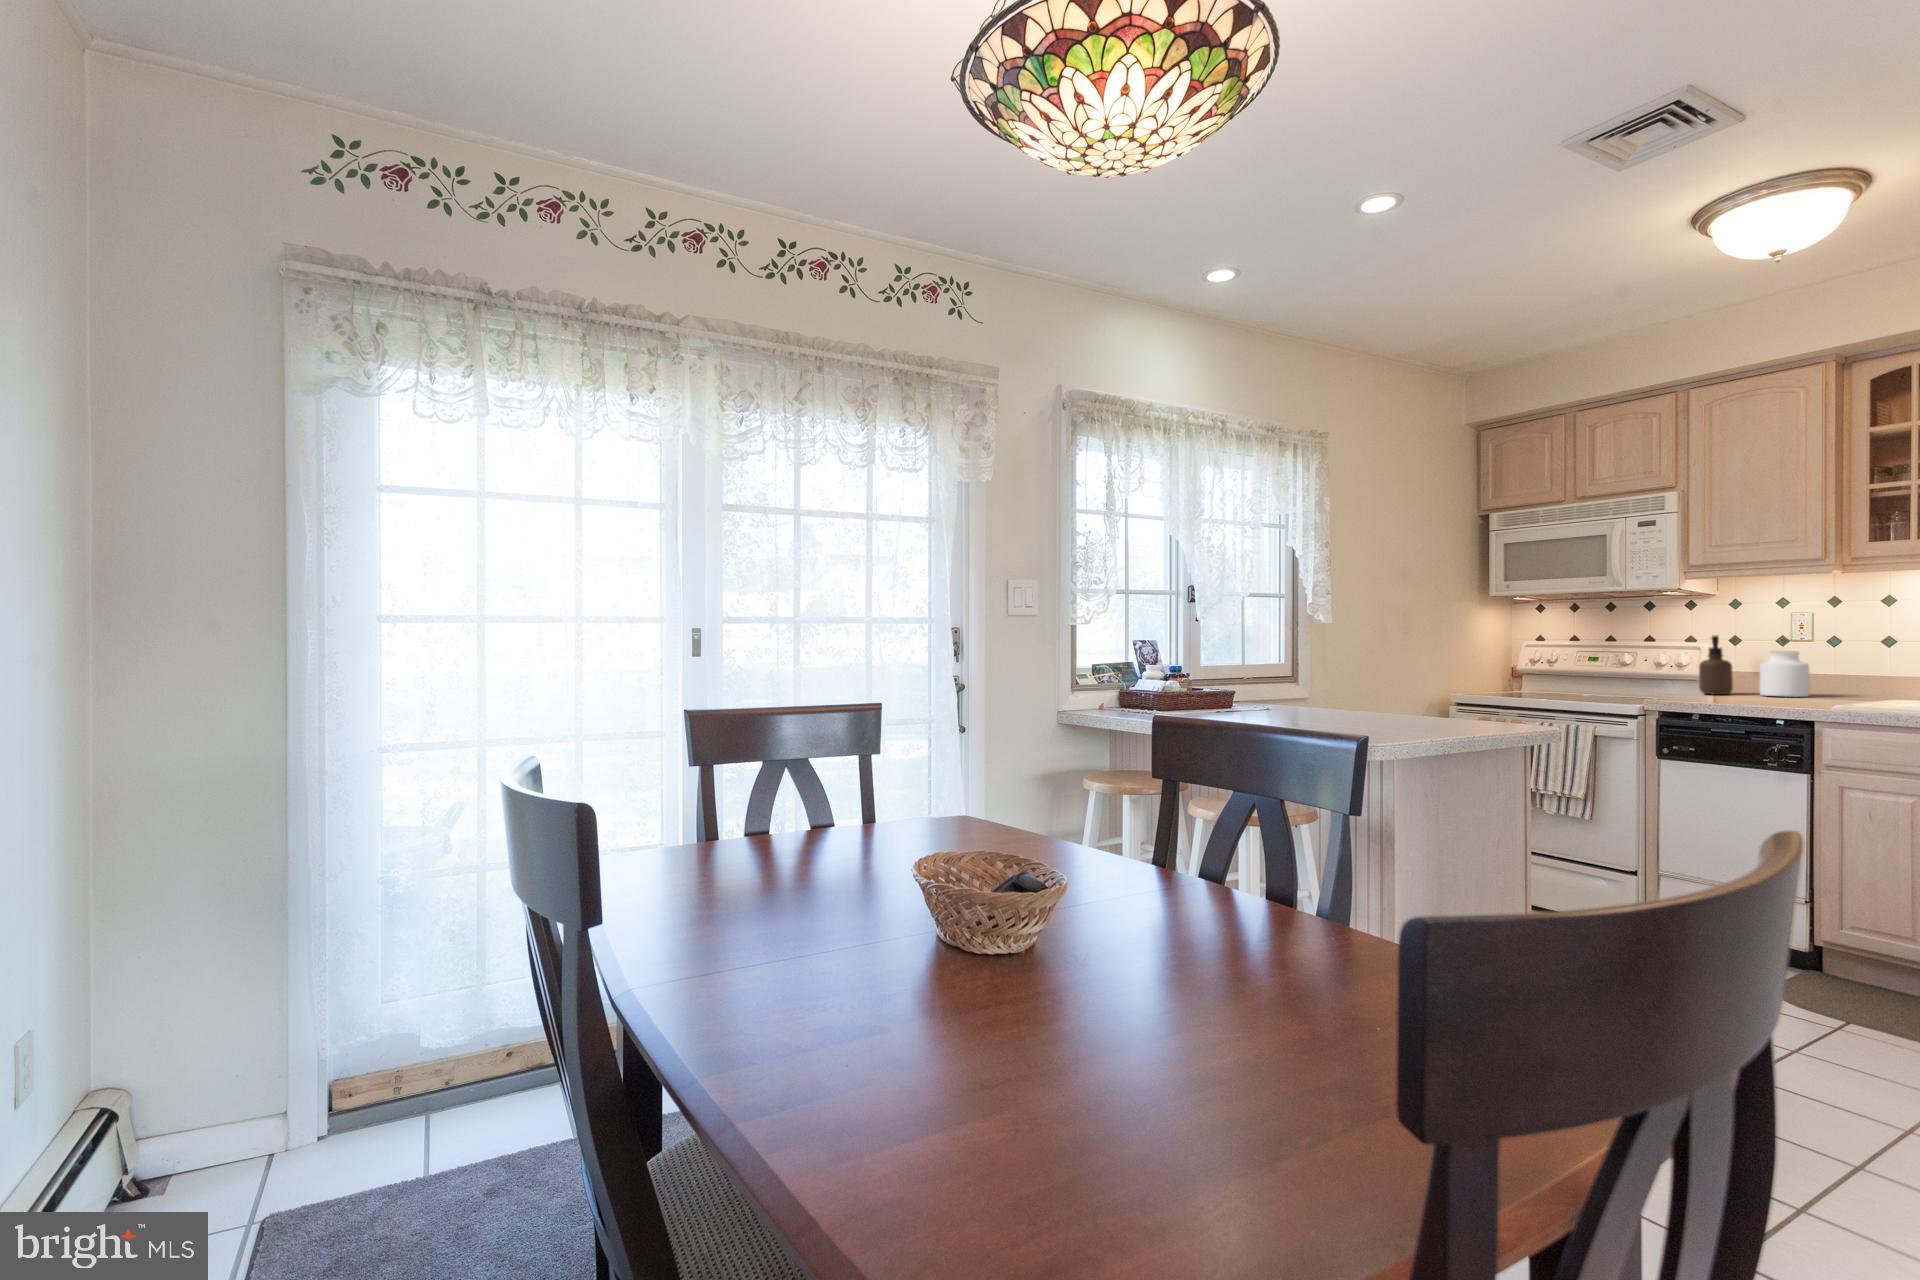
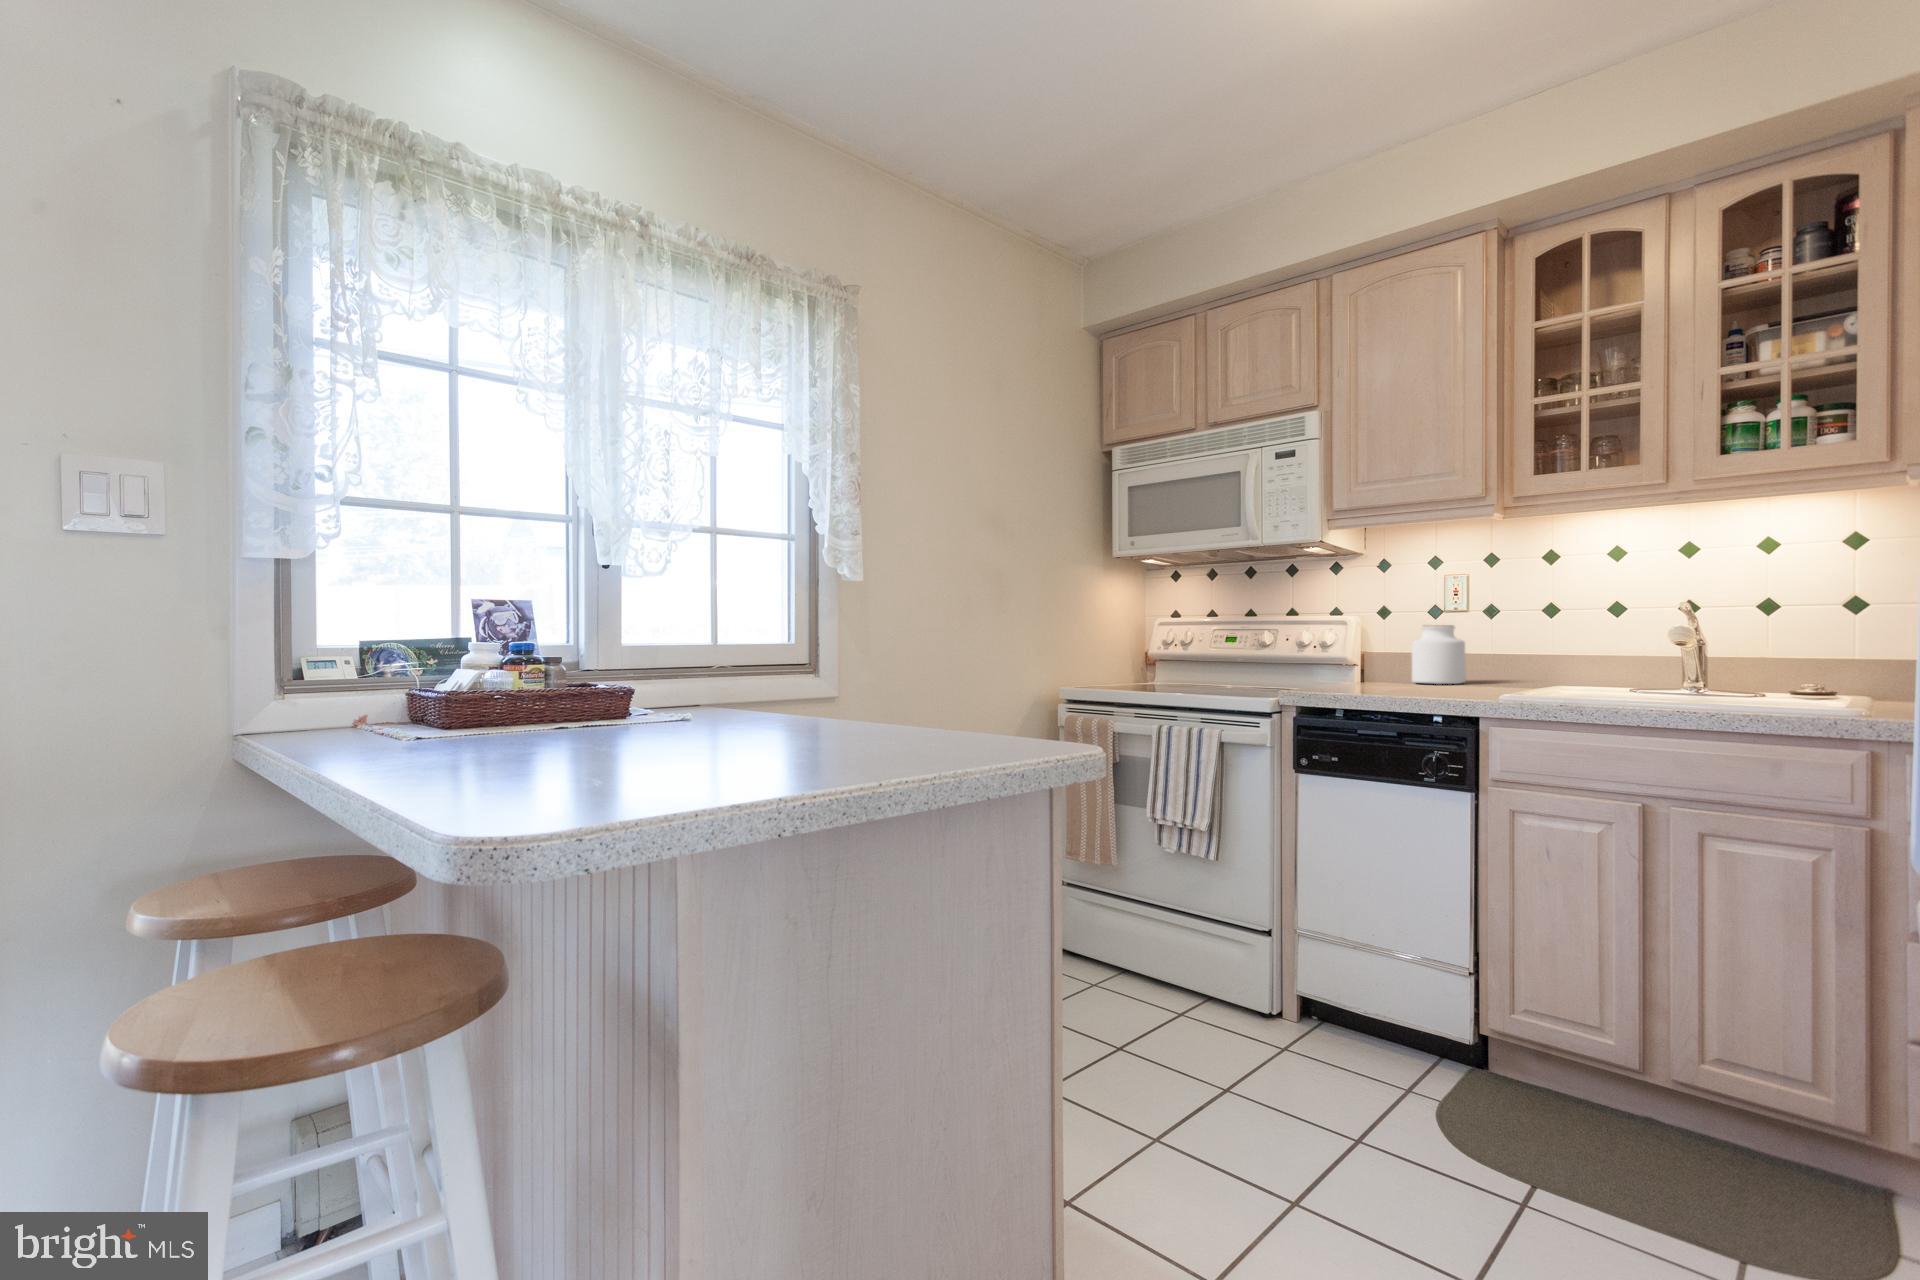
soap dispenser: present [1699,635,1733,695] -> none [1346,606,1382,682]

